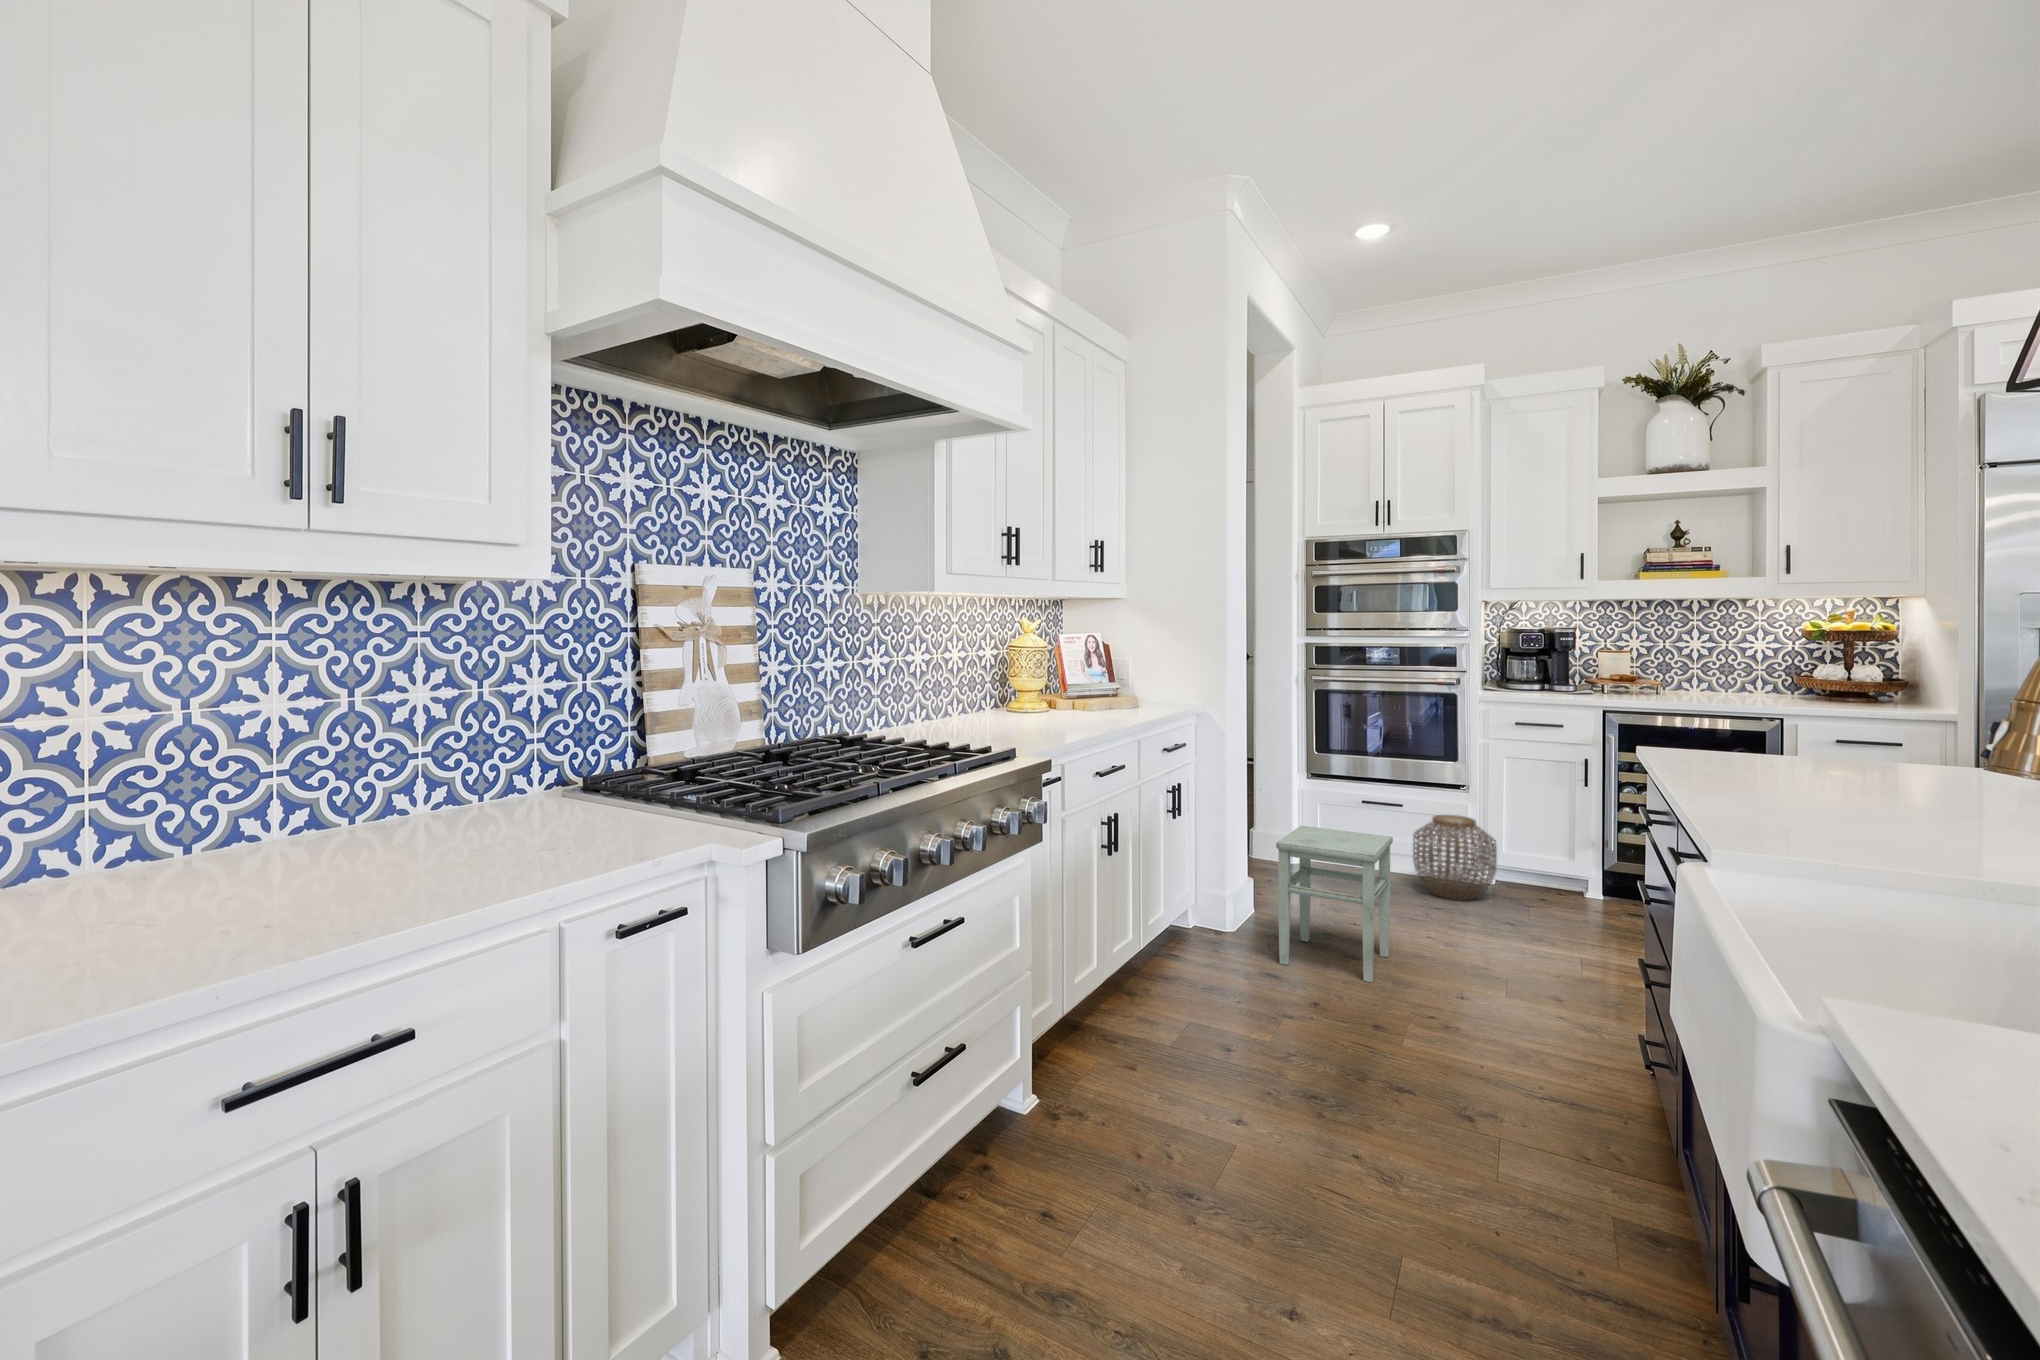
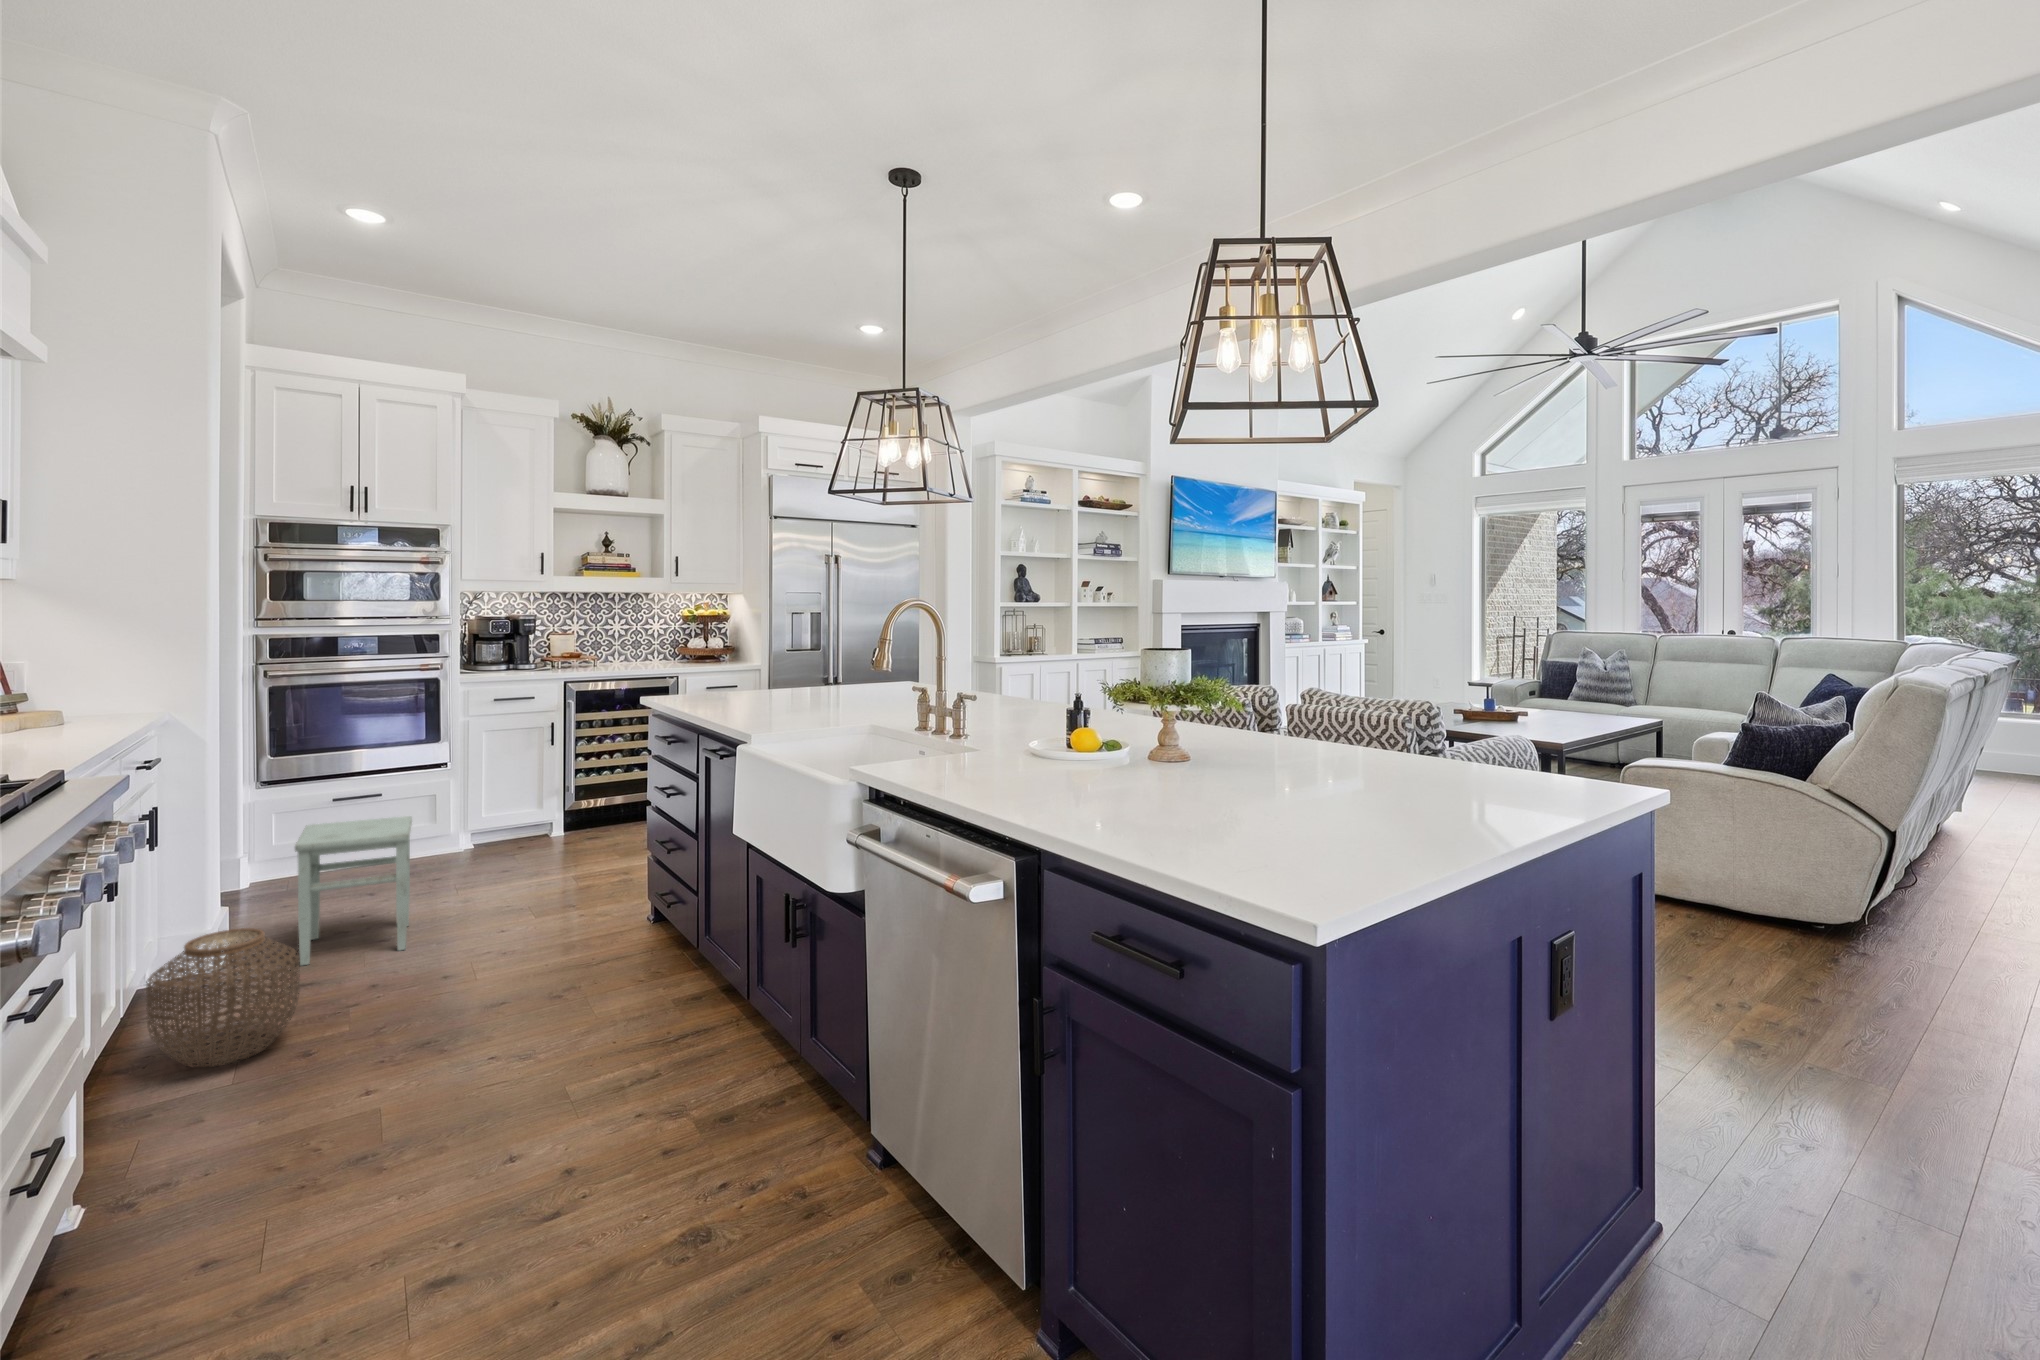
woven basket: present [1413,815,1497,900] -> present [146,928,300,1067]

